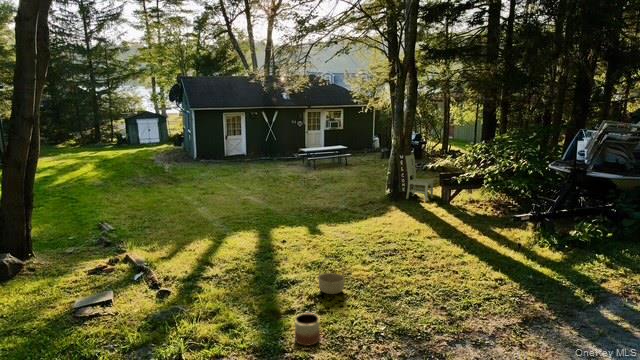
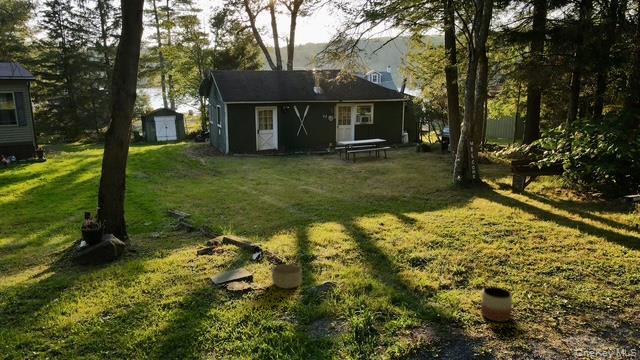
chair: present [405,154,433,201] -> none [474,141,502,189]
basket: present [318,257,345,294] -> present [271,245,302,289]

